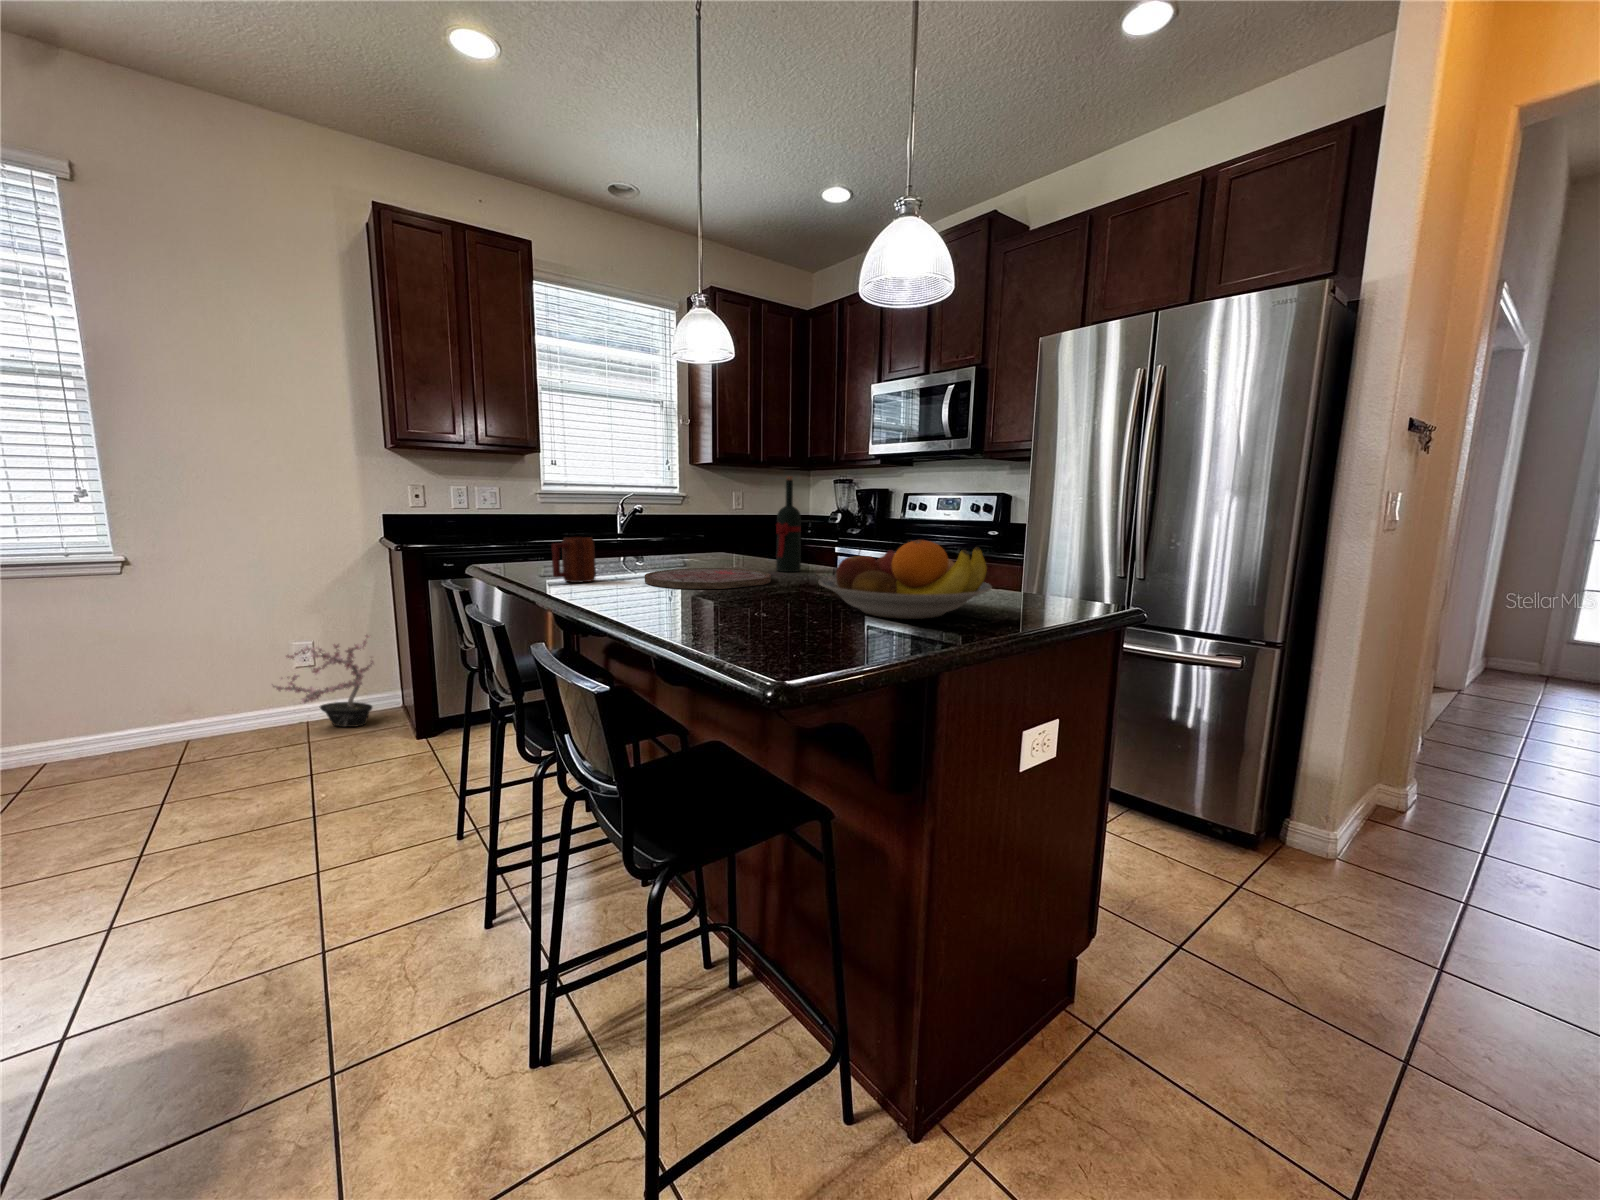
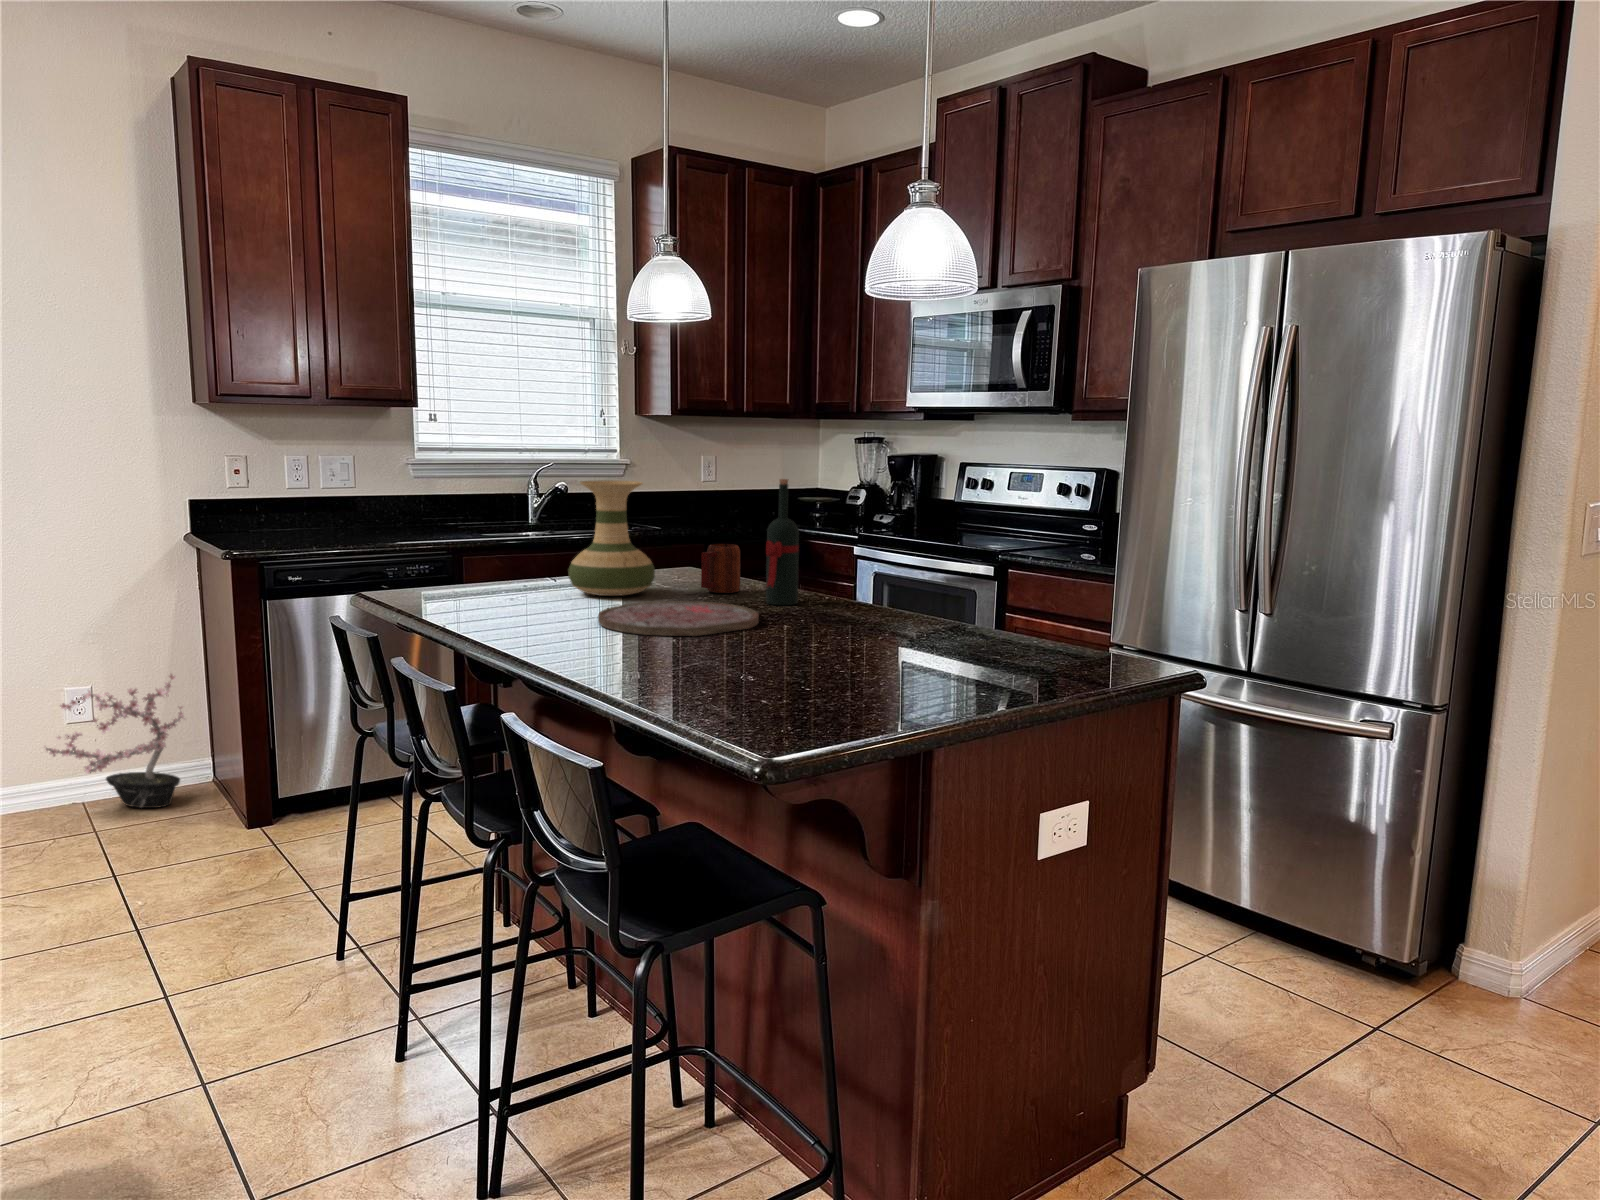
vase: none [628,481,694,567] -> present [568,480,655,596]
mug: present [552,537,596,582] -> present [701,544,740,593]
fruit bowl: present [818,540,992,619] -> none [815,592,1015,683]

